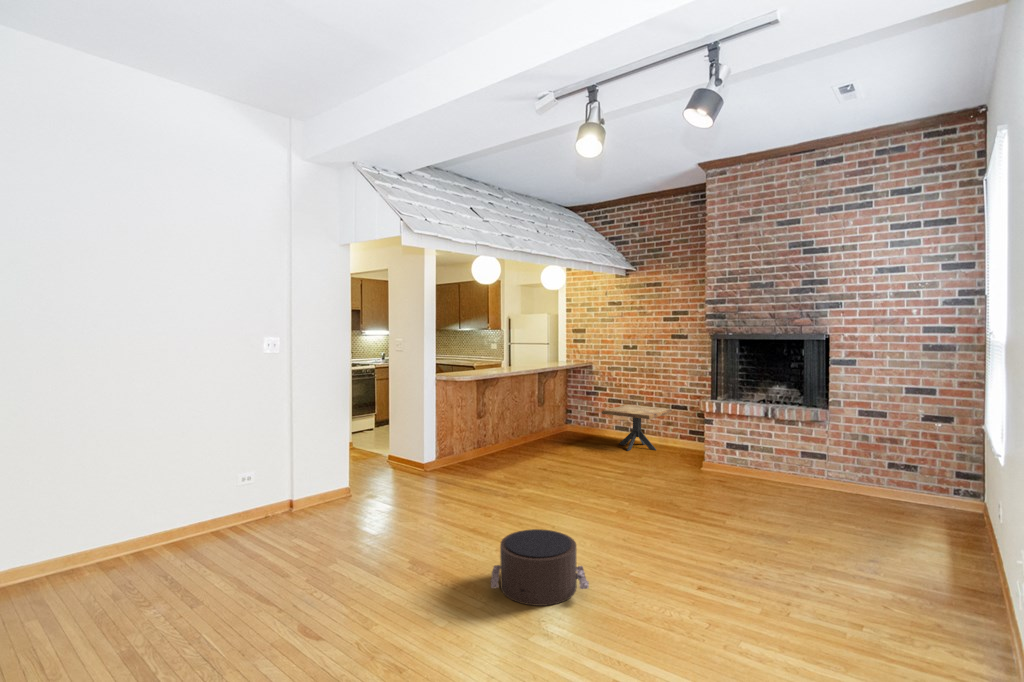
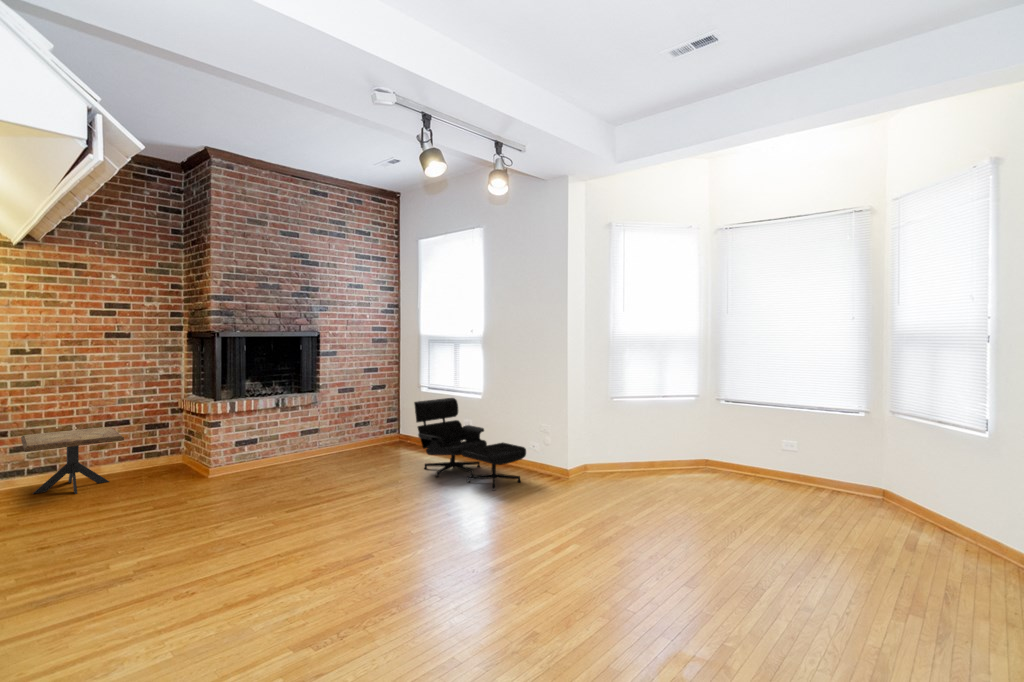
lounge chair: none [844,439,992,637] -> present [414,398,526,490]
pouf: present [491,529,589,606] -> none [381,524,459,600]

